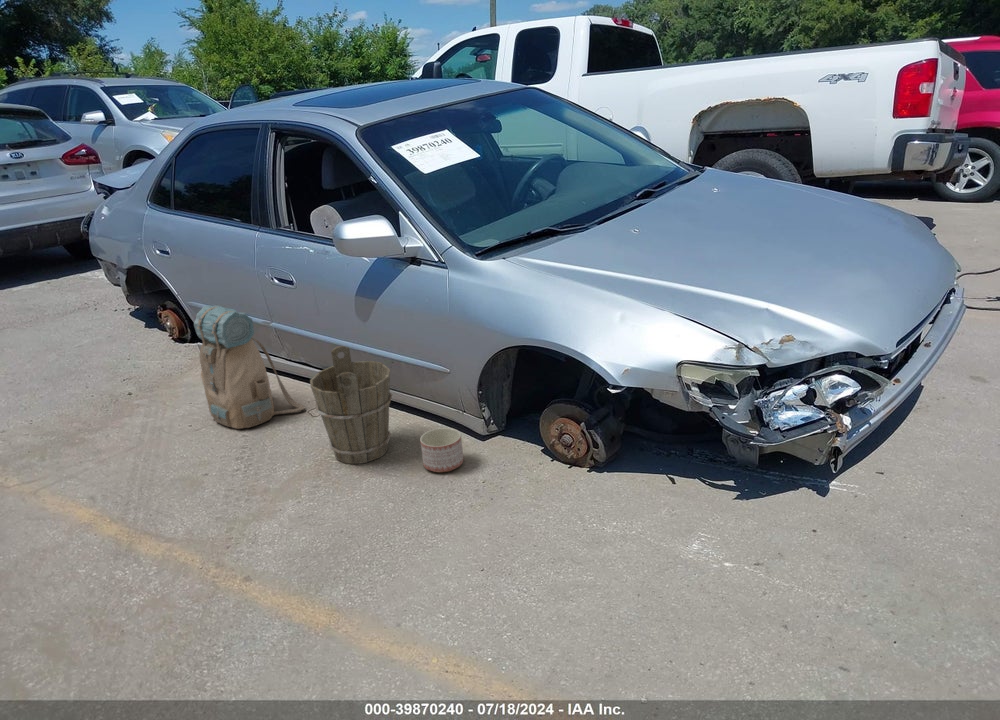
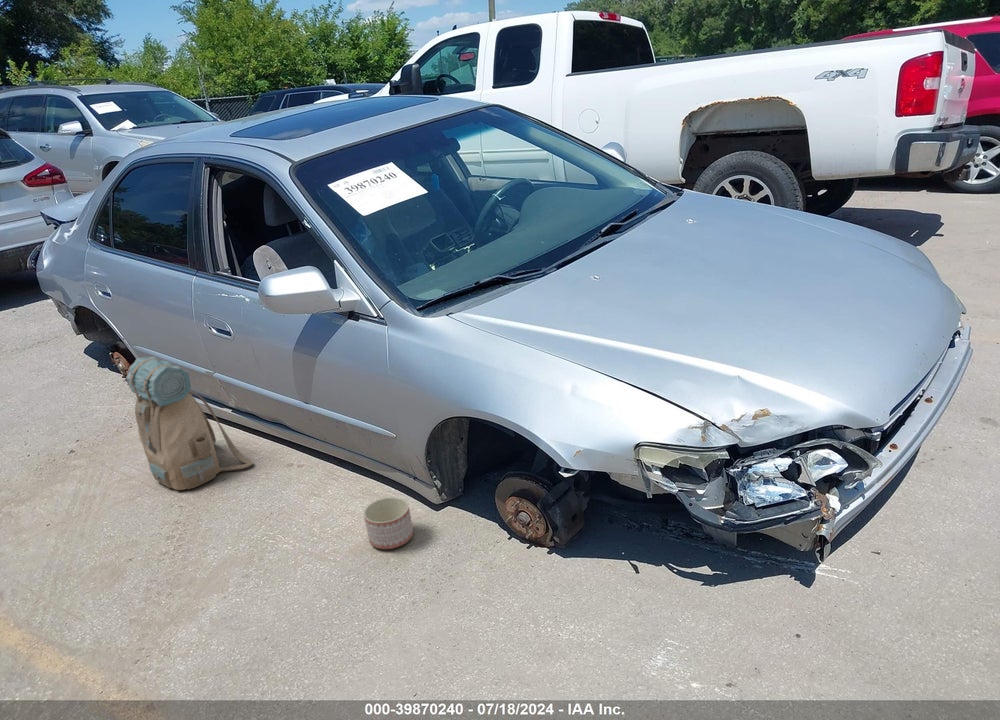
bucket: present [310,346,392,464] -> none [242,406,337,537]

